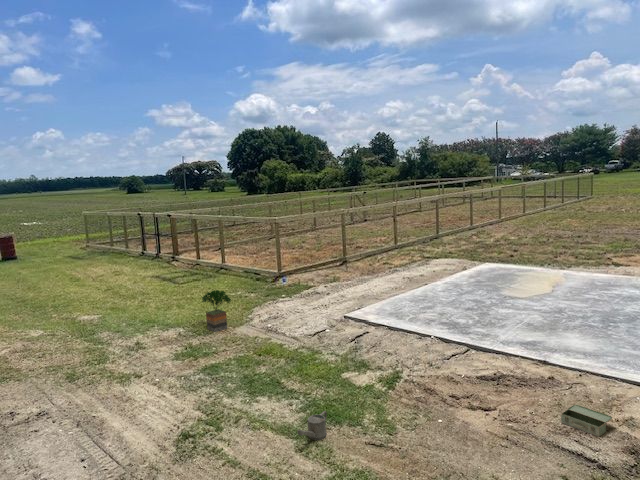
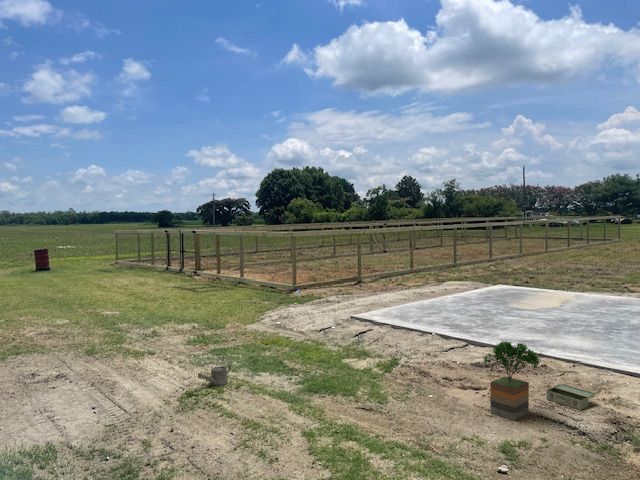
potted tree: present [202,290,231,332] -> present [483,341,541,421]
watering can: present [297,411,327,440] -> present [198,365,231,386]

